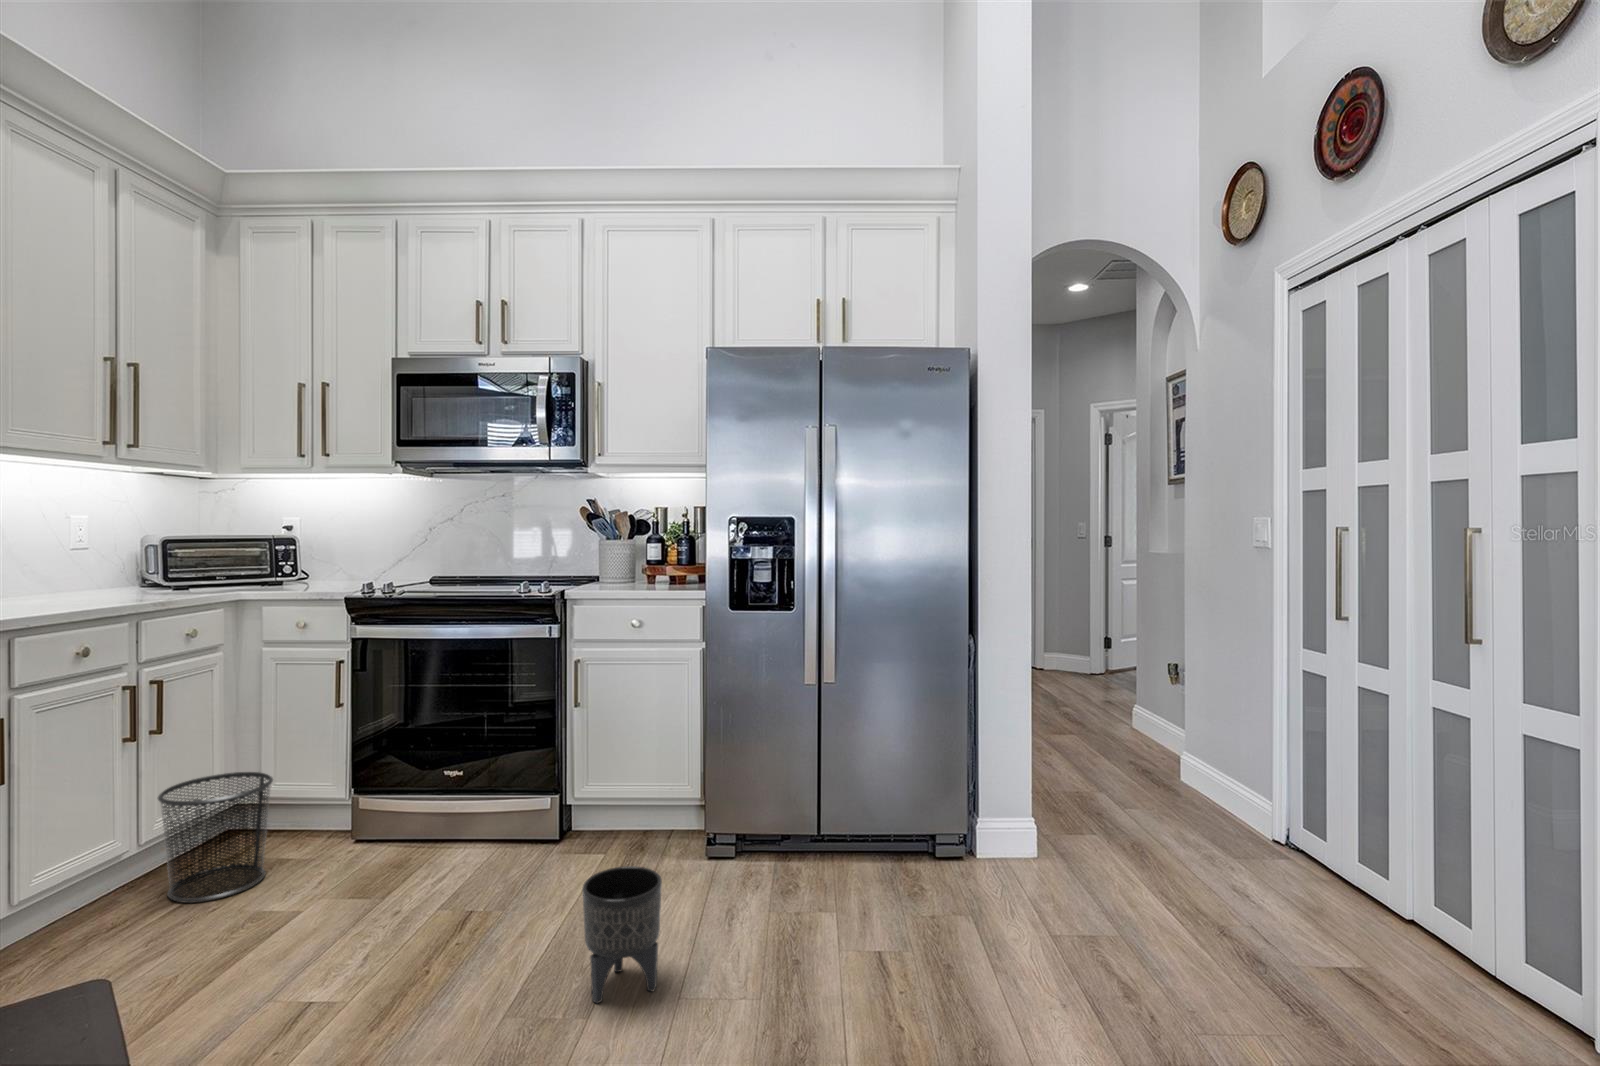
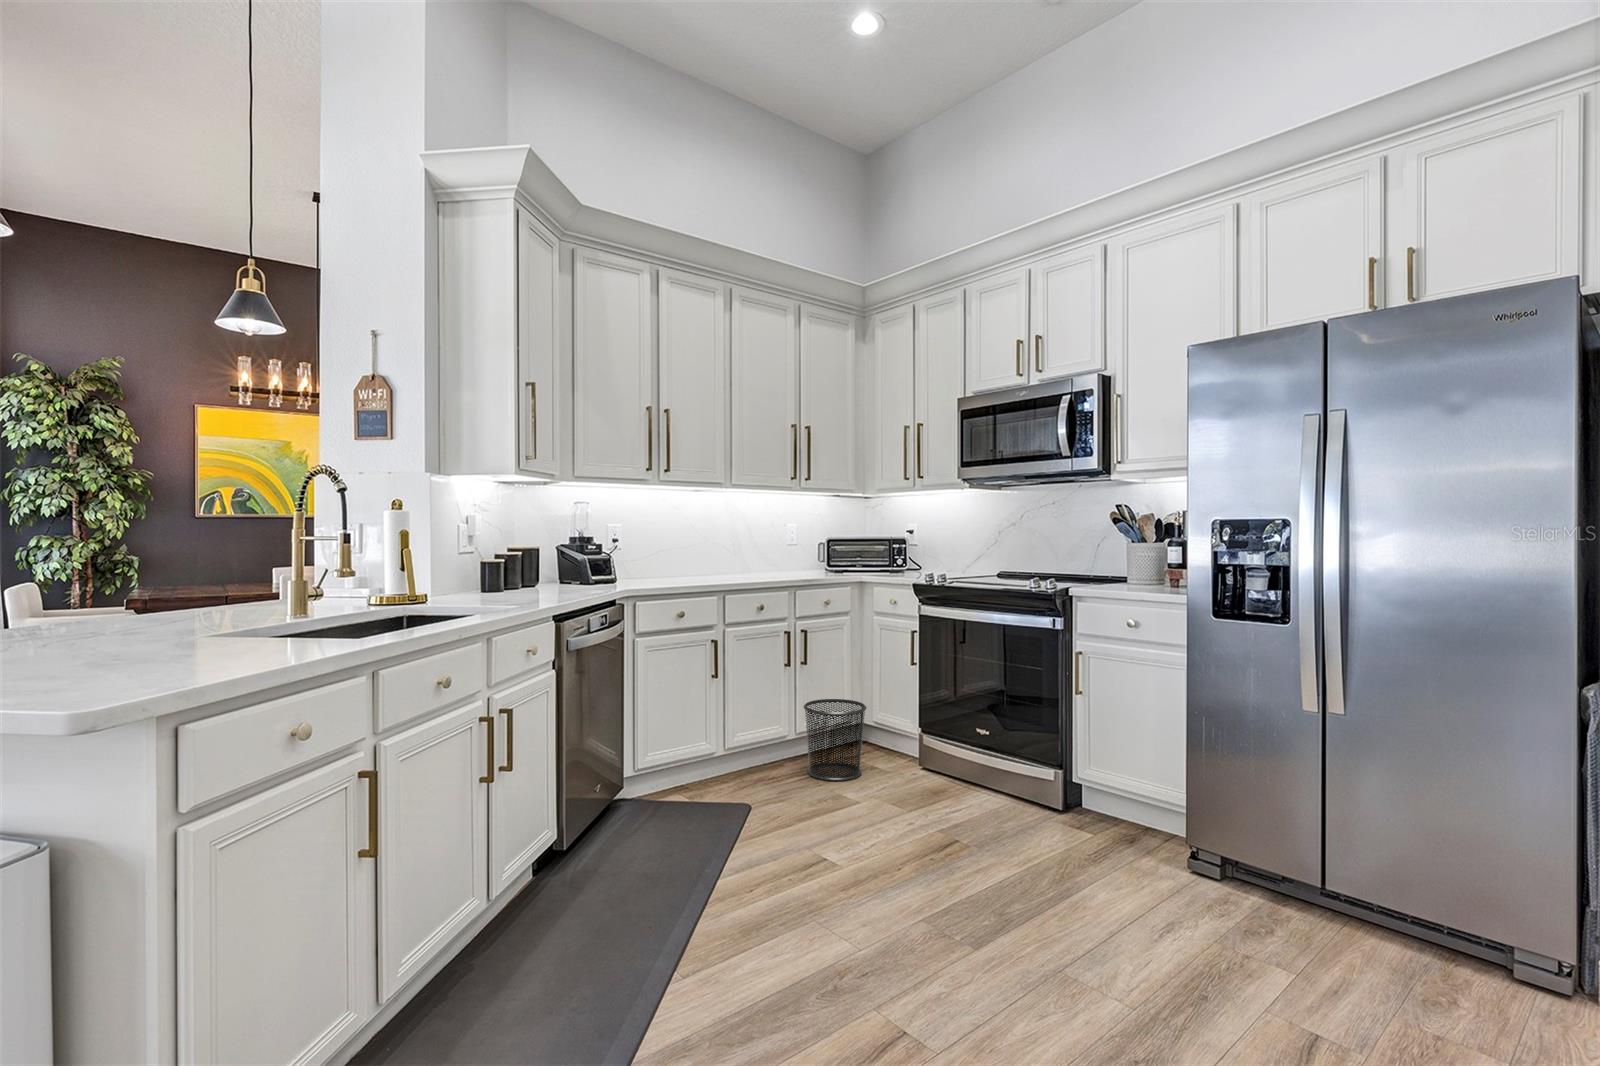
planter: present [582,866,662,1004] -> none [994,828,1065,948]

